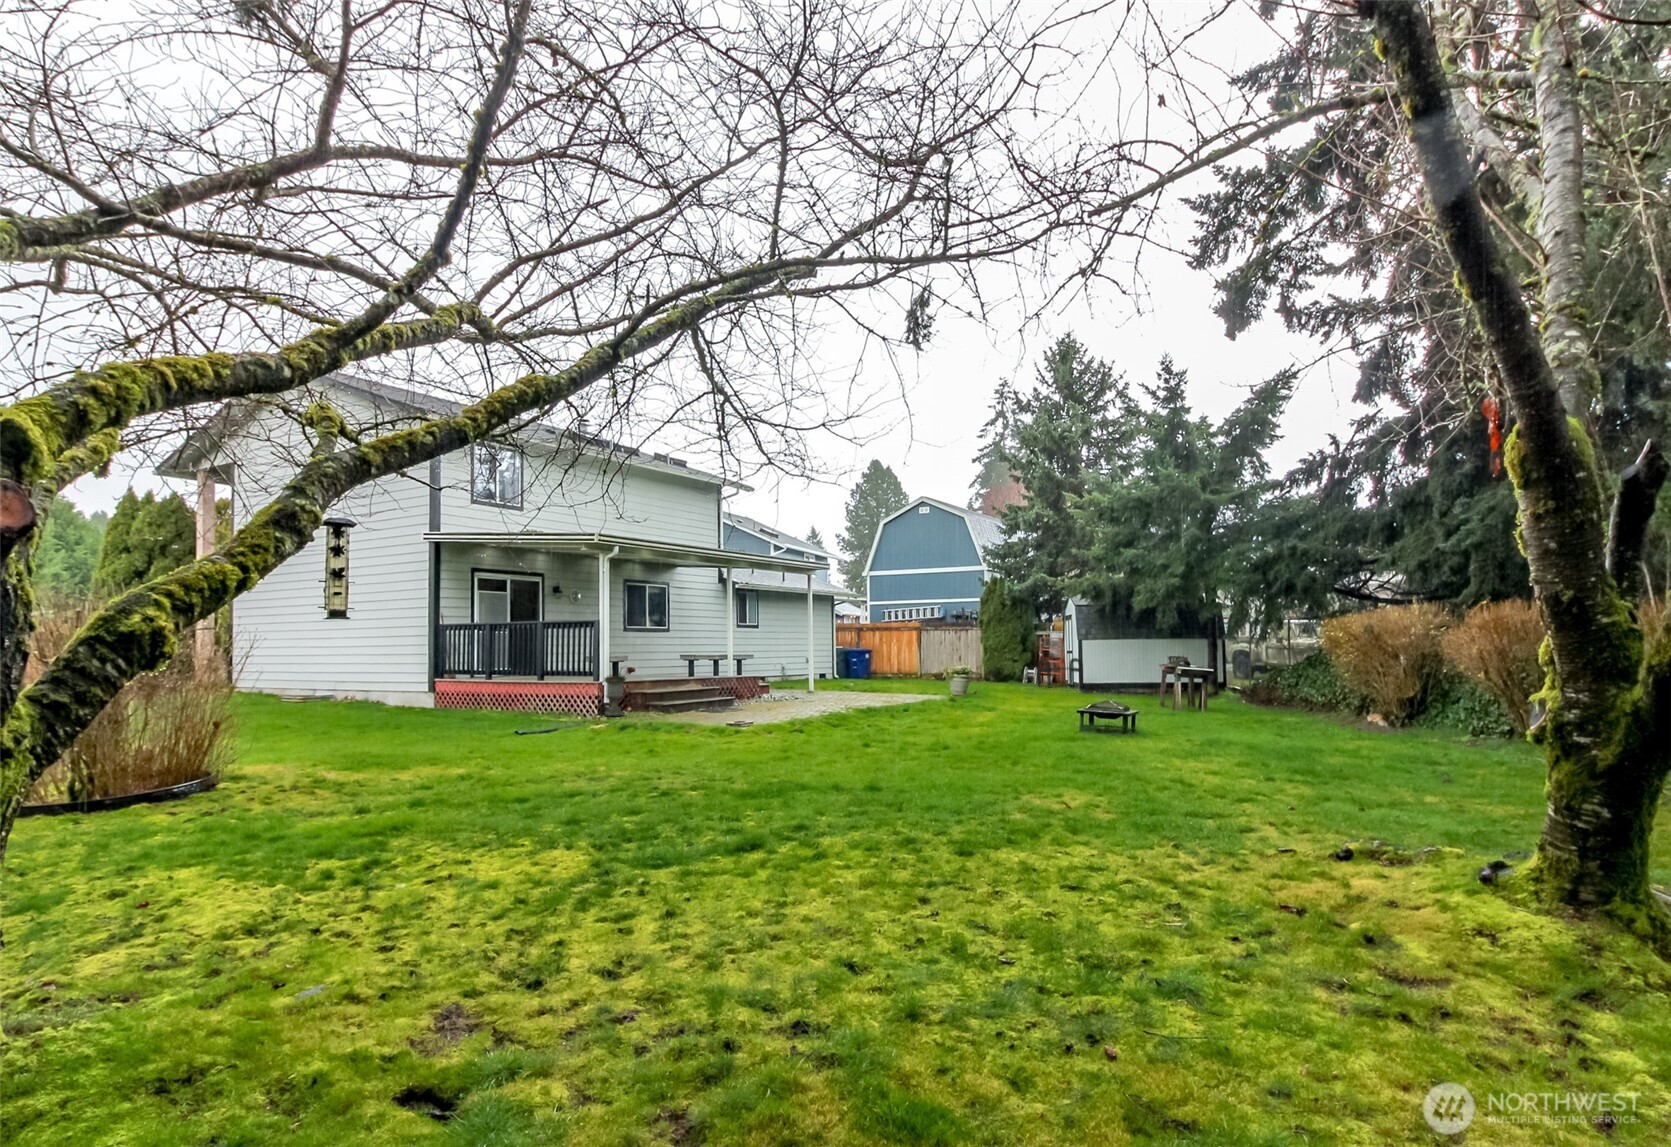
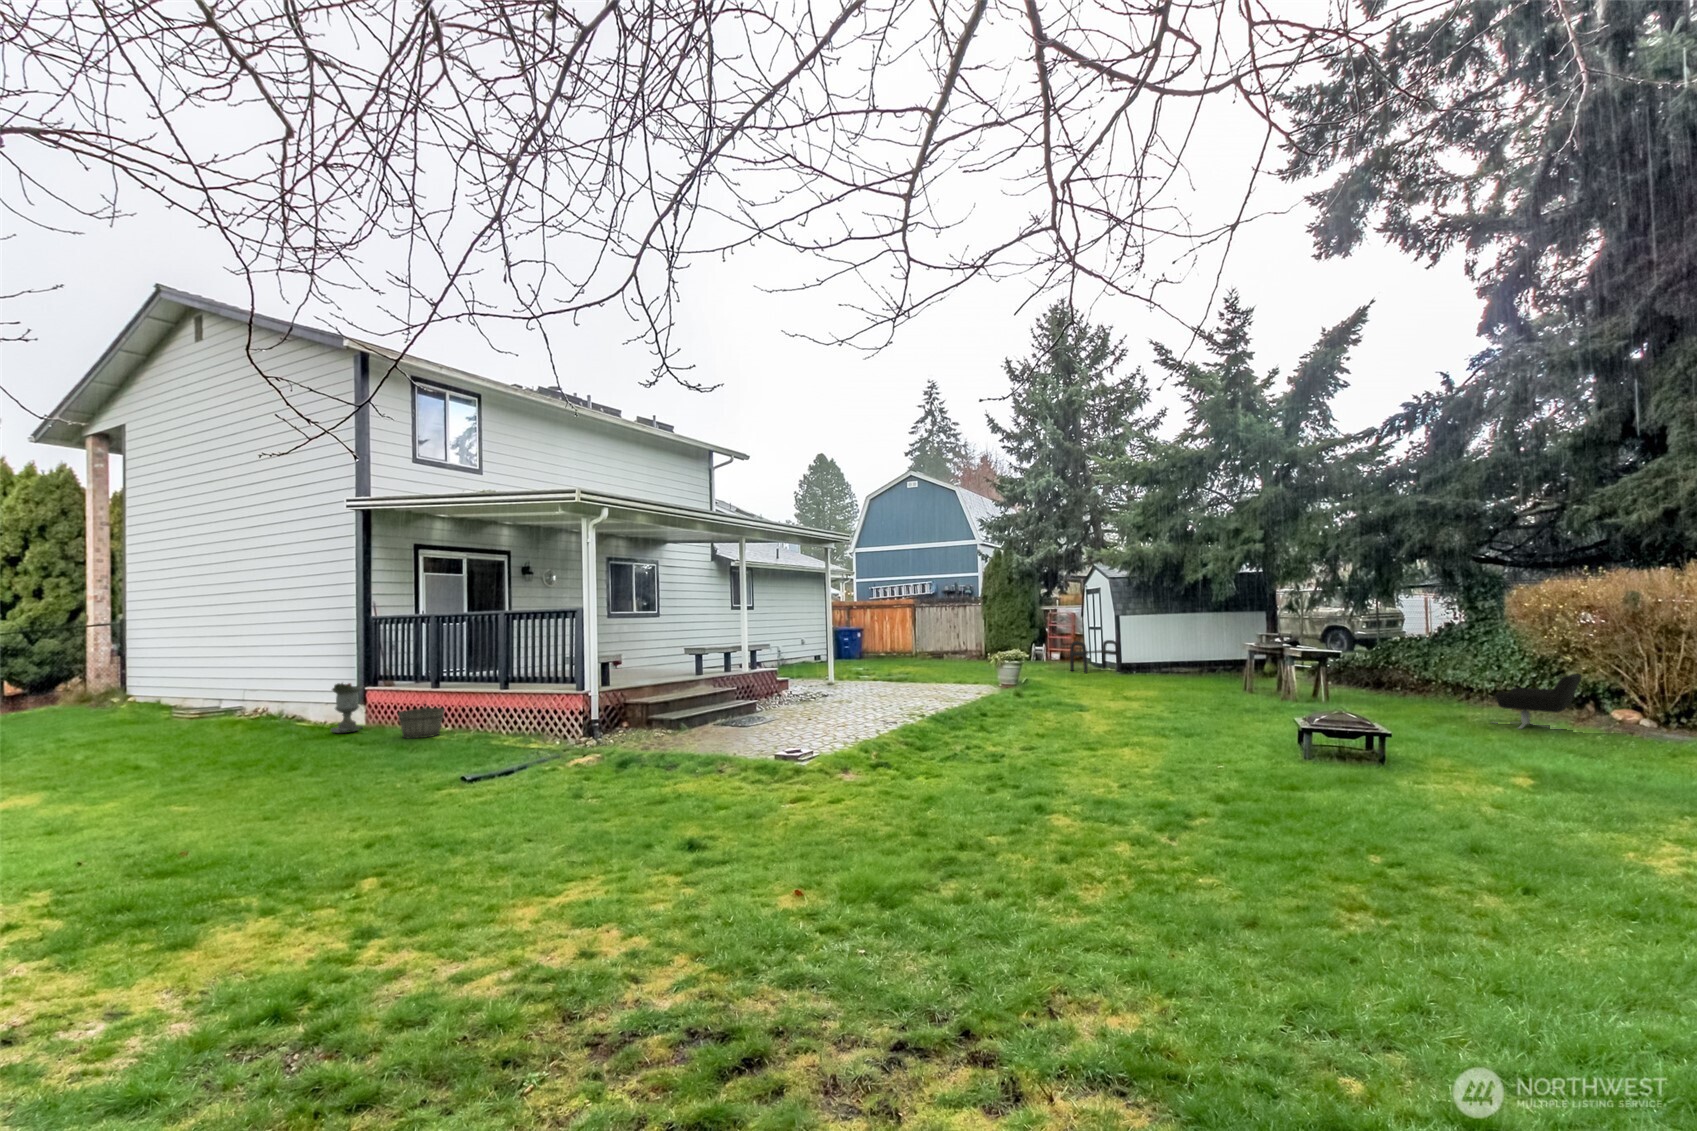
planter: present [604,675,626,716] -> present [331,683,363,733]
lounge chair: none [1311,678,1378,722] -> present [1495,674,1581,729]
wooden bucket: none [461,687,495,714] -> present [398,707,444,738]

